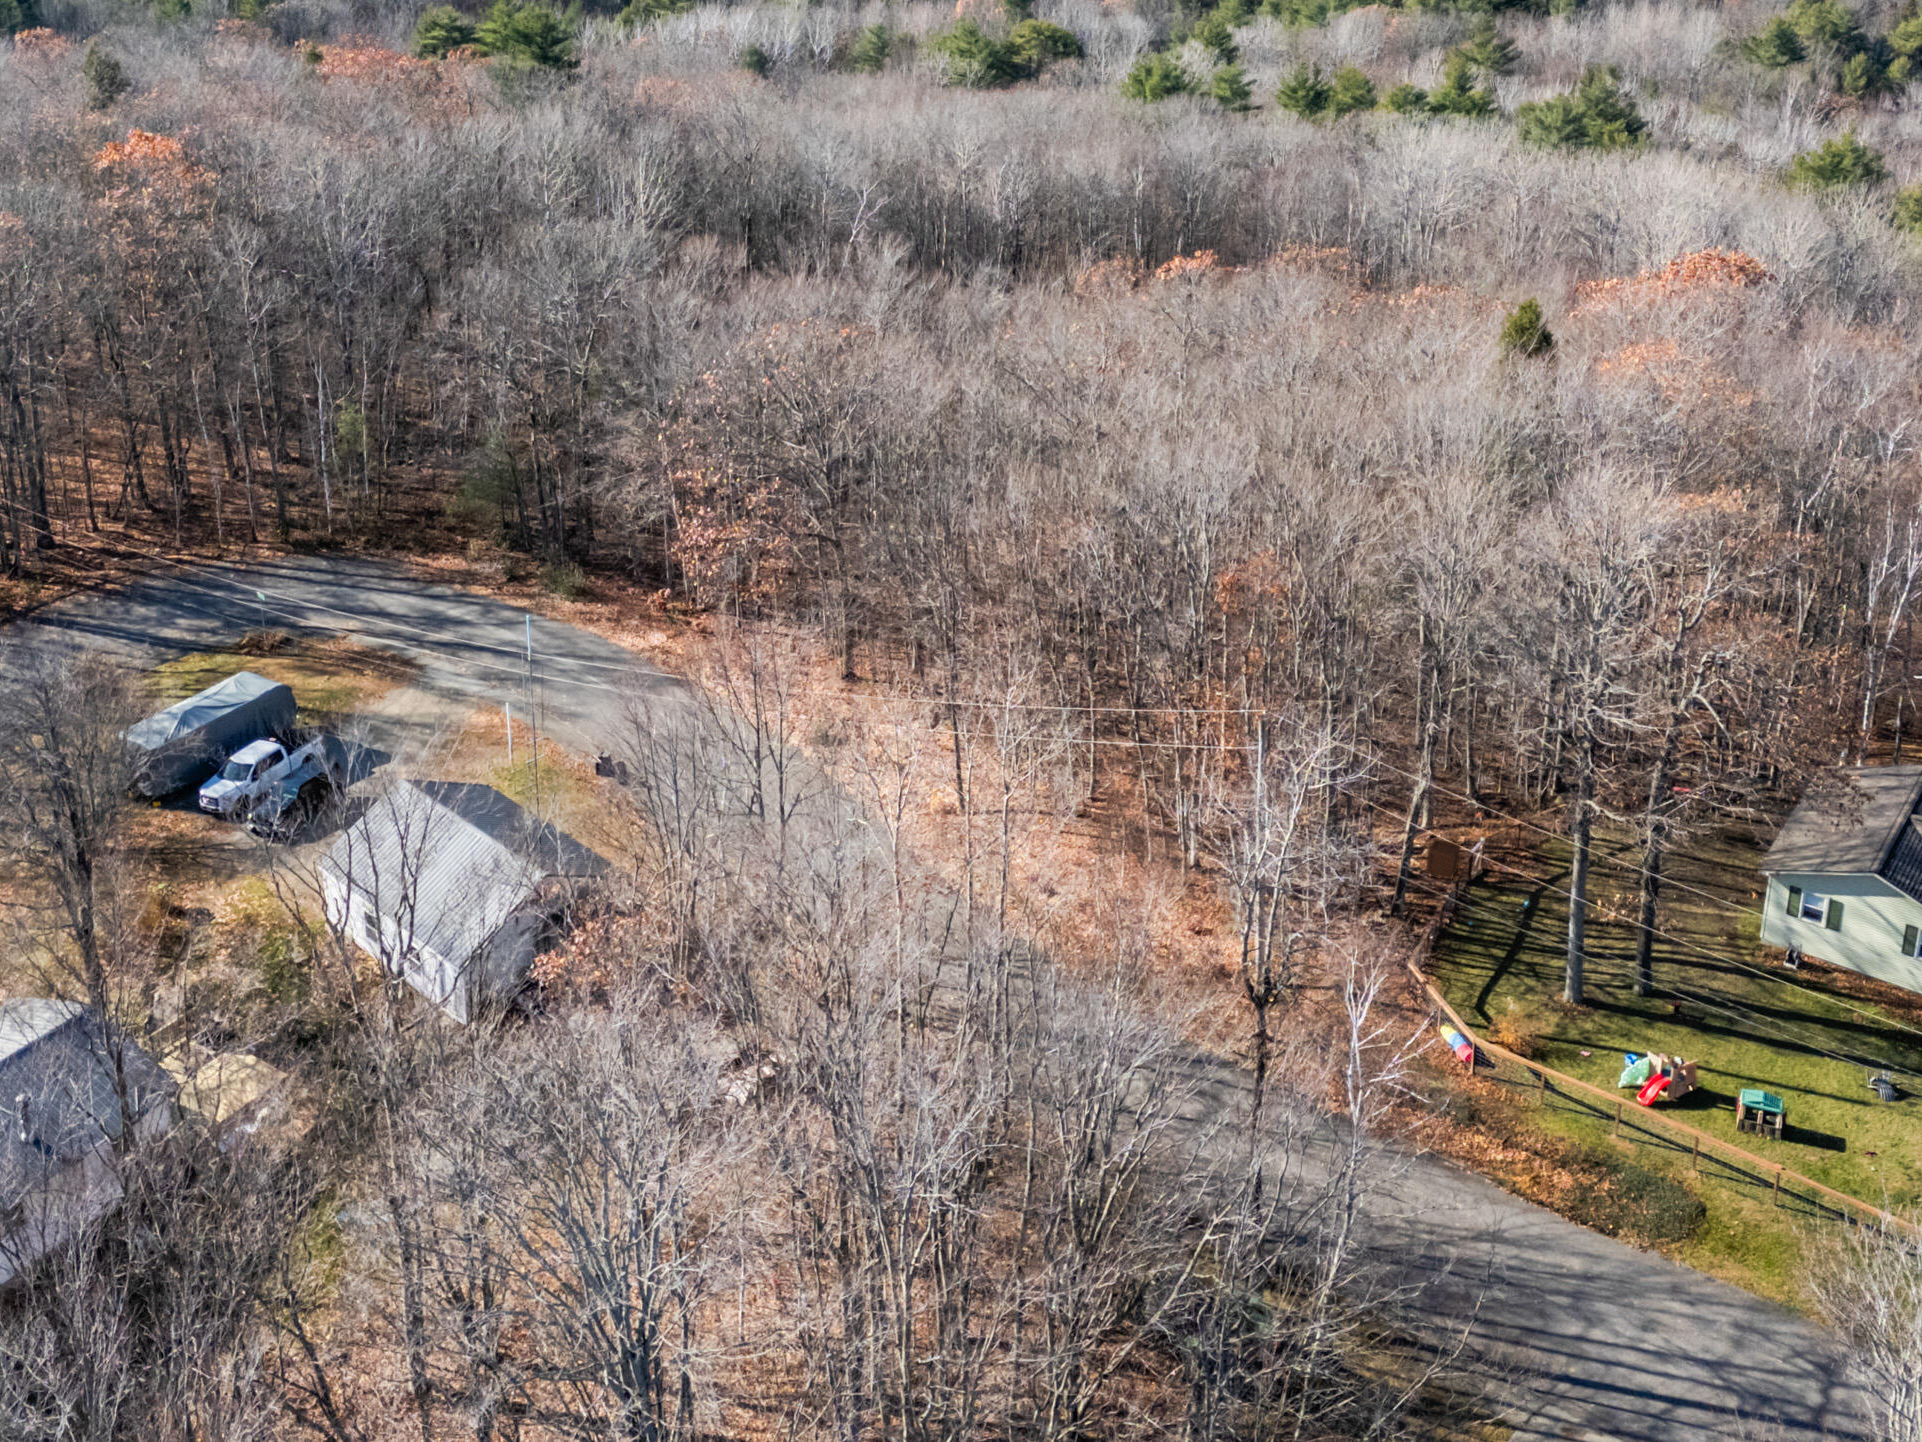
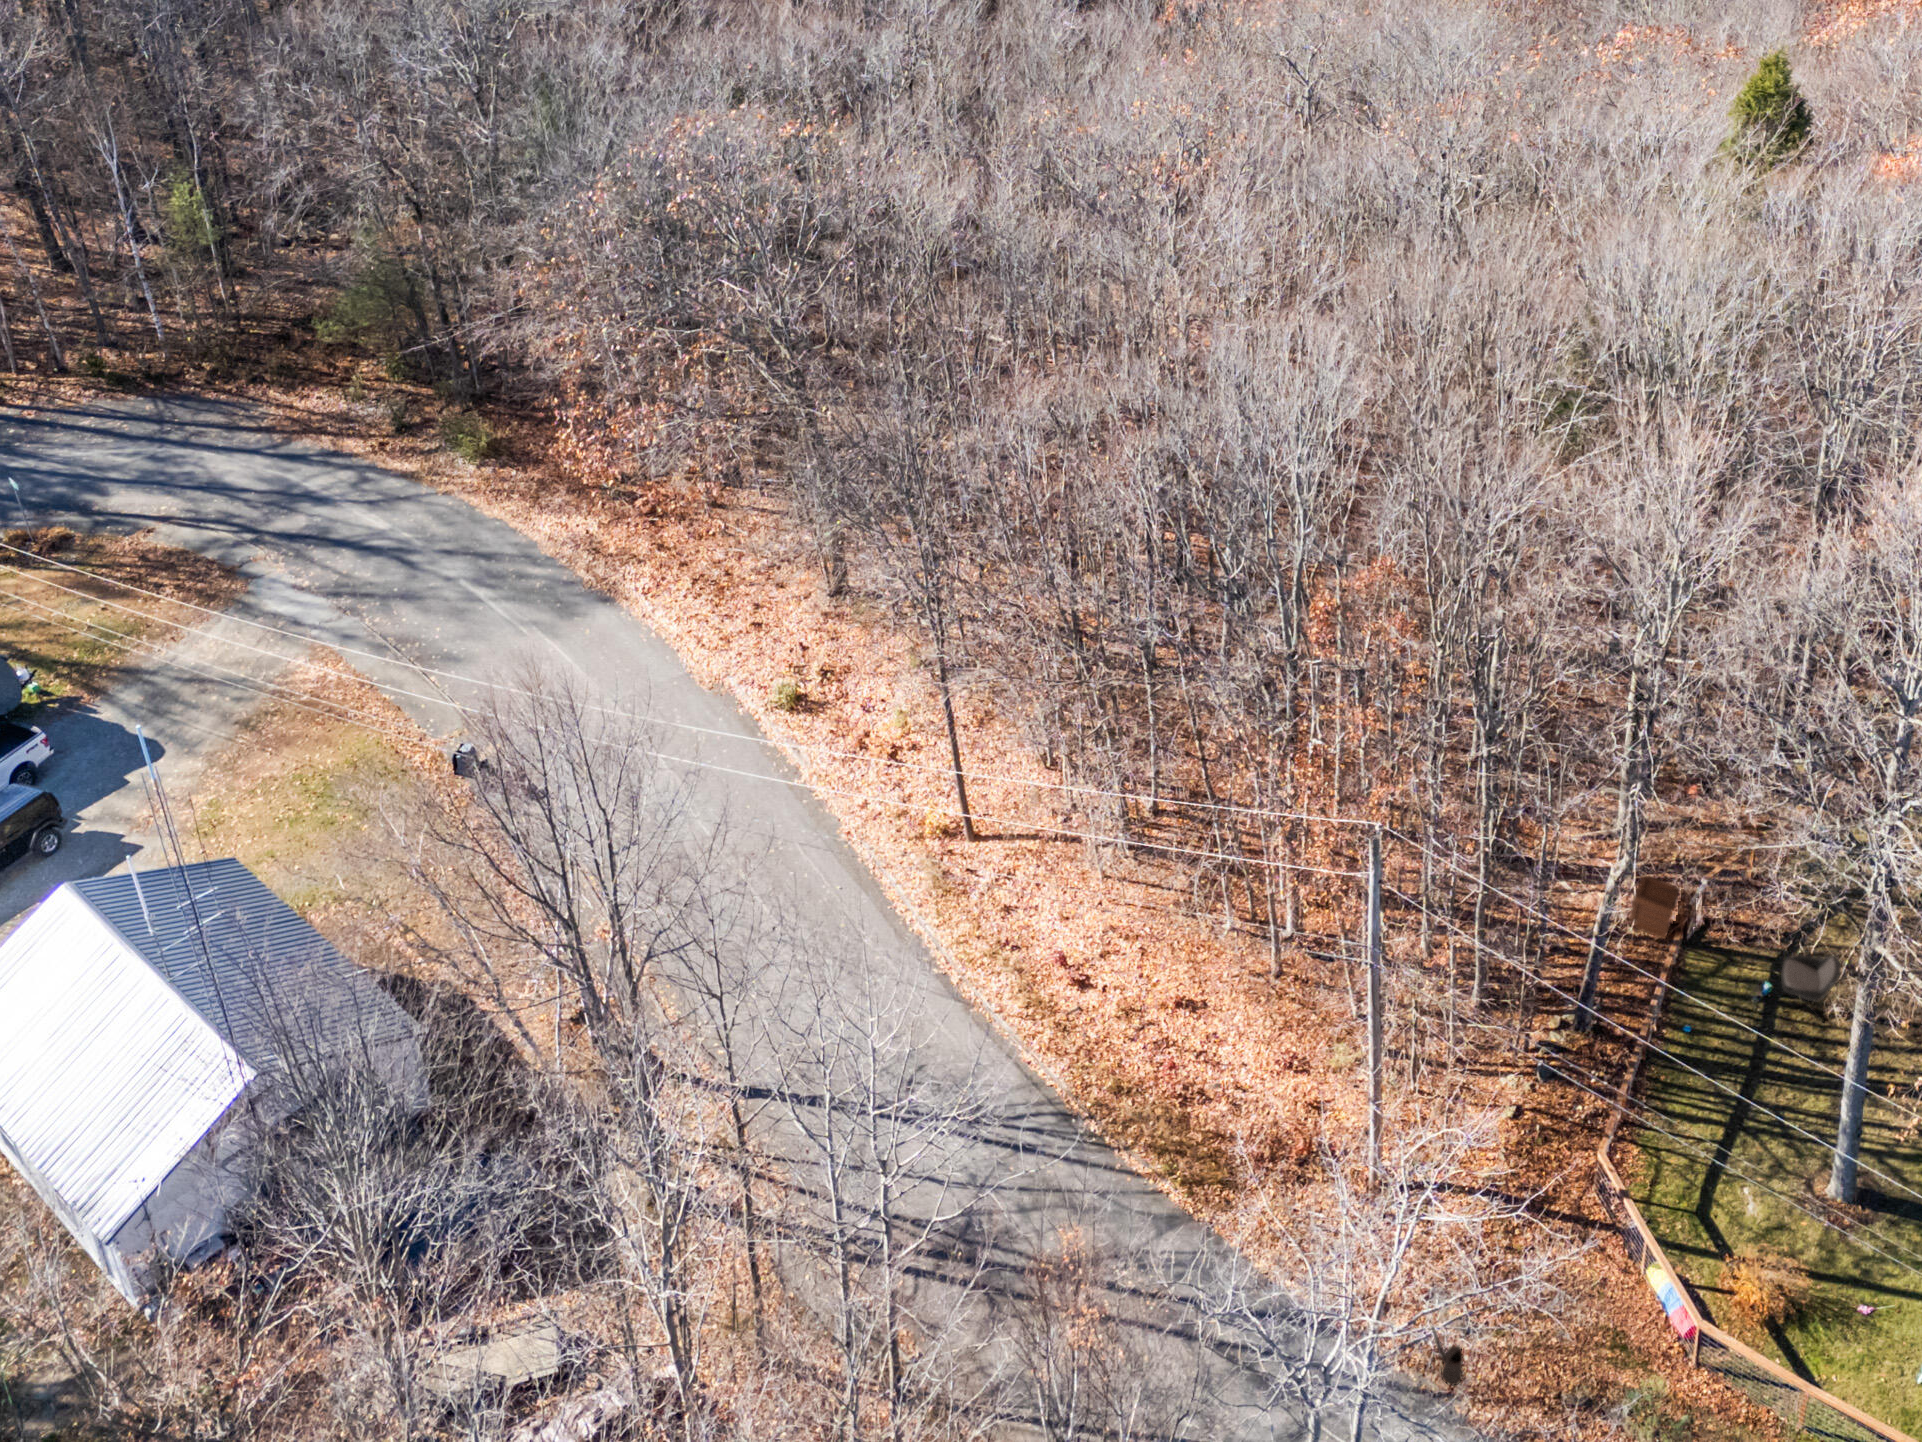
lounge chair: none [1532,878,1572,924] -> present [1781,954,1841,1022]
watering can: none [1306,1039,1329,1074] -> present [1432,1327,1465,1385]

